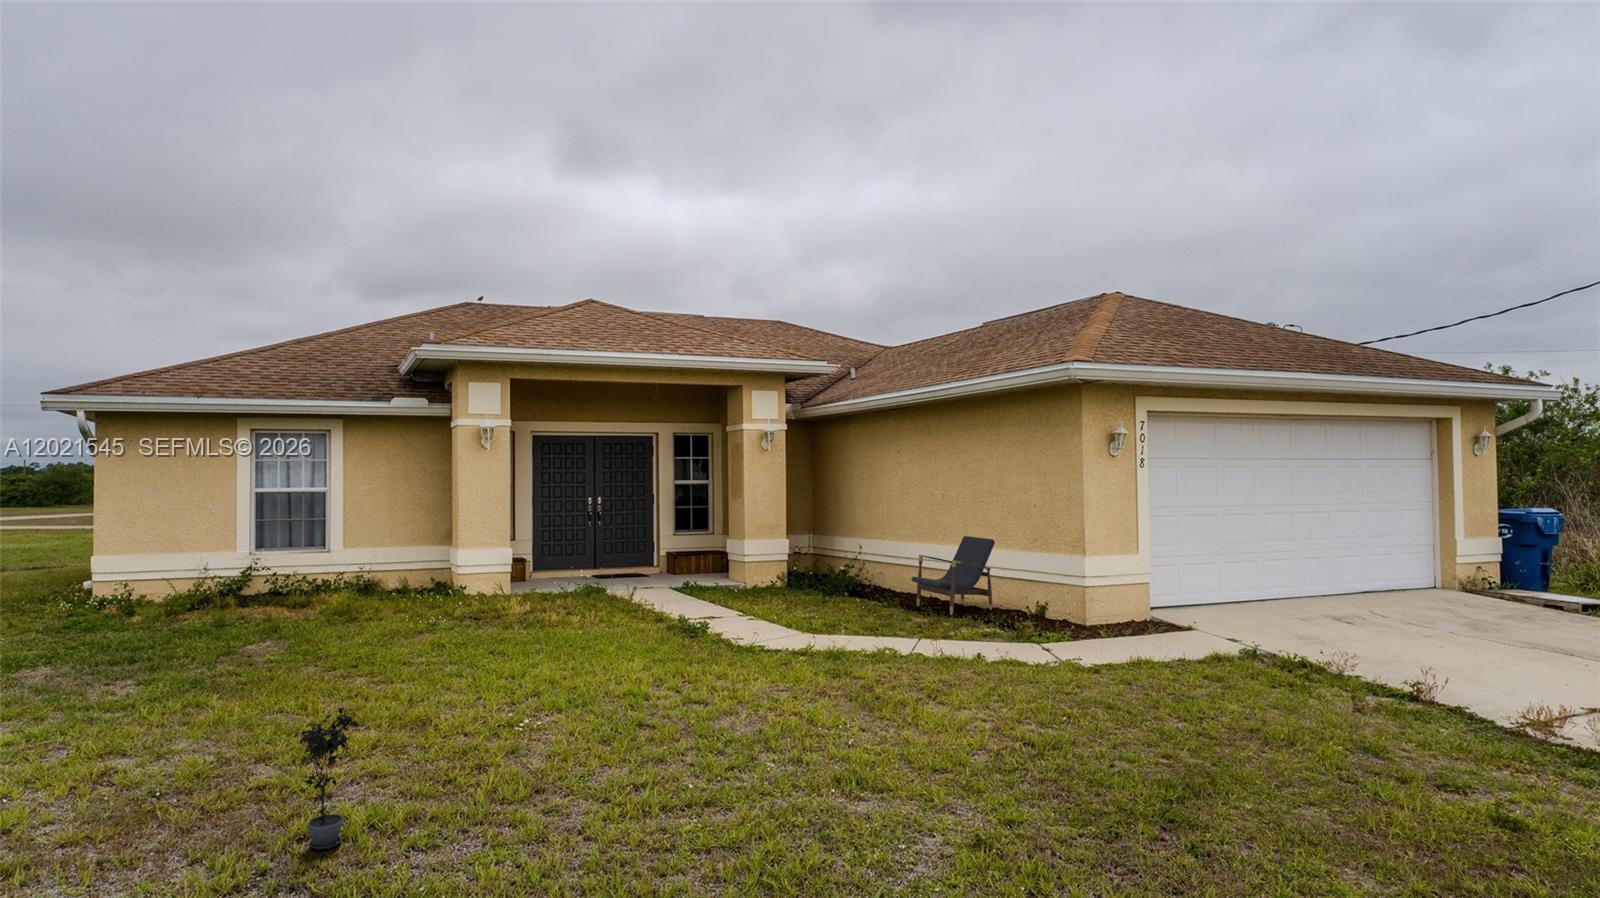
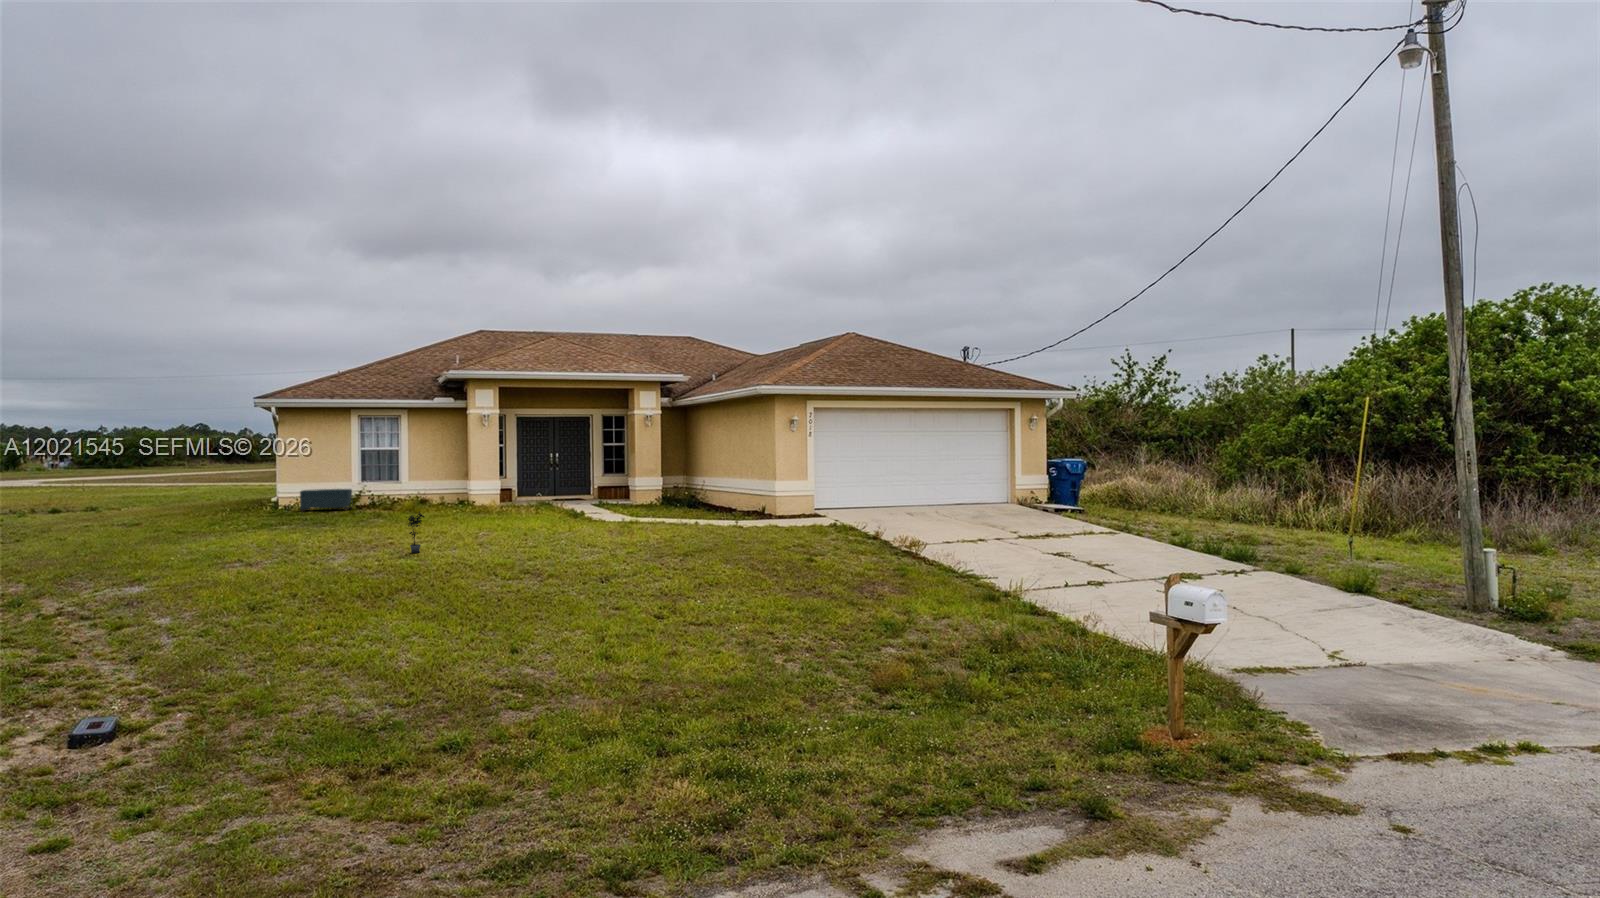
lounge chair: present [911,536,995,615] -> none [707,473,749,513]
bench: none [128,565,234,612] -> present [300,489,352,512]

